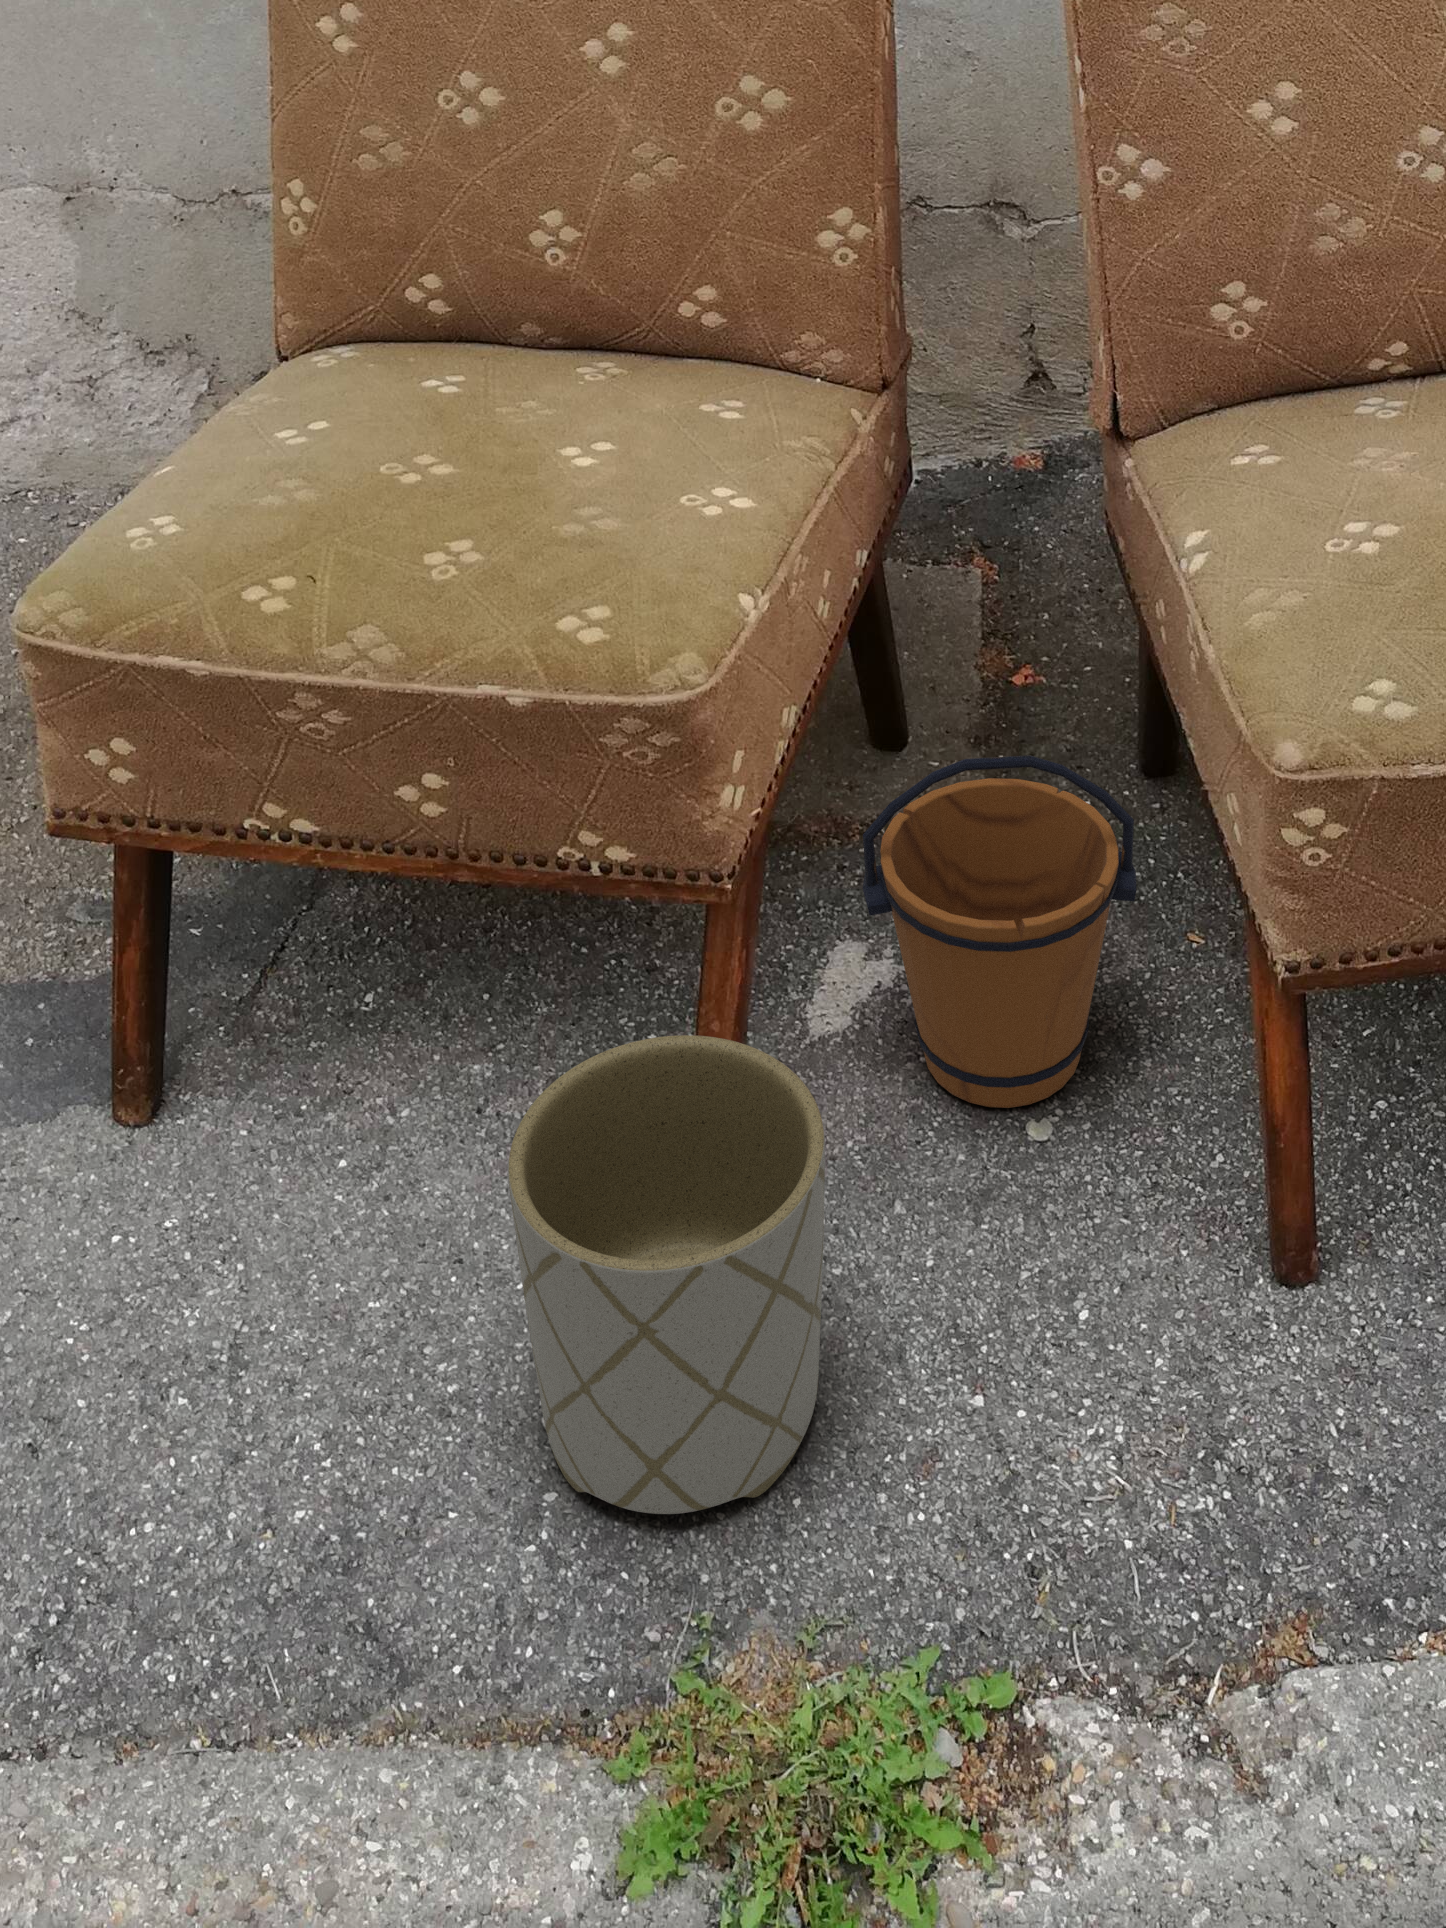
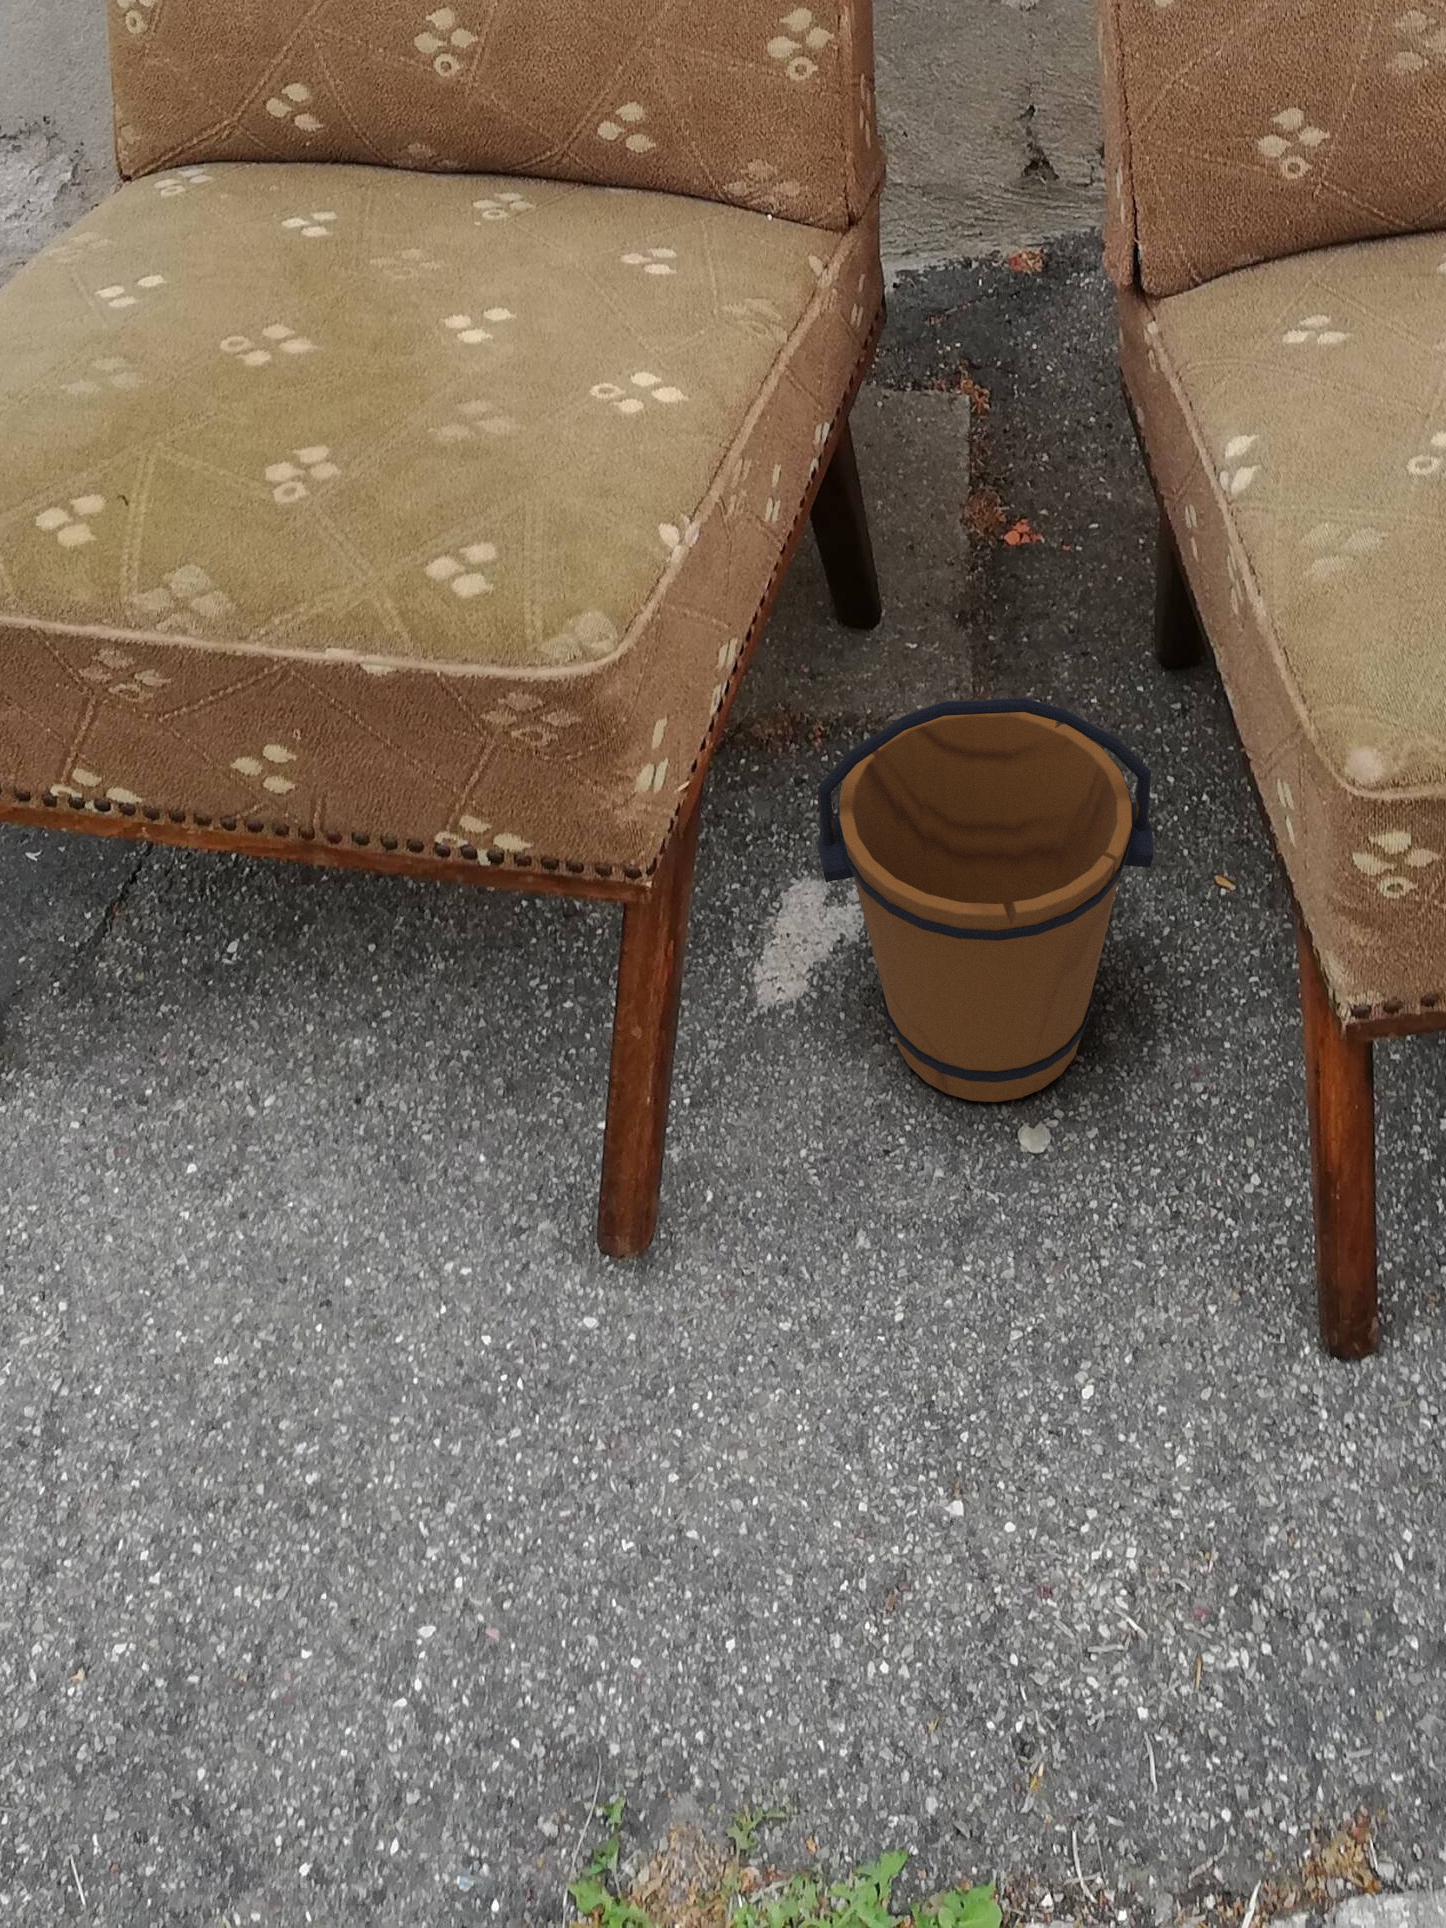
planter: present [508,1035,825,1514] -> none [363,1067,763,1666]

